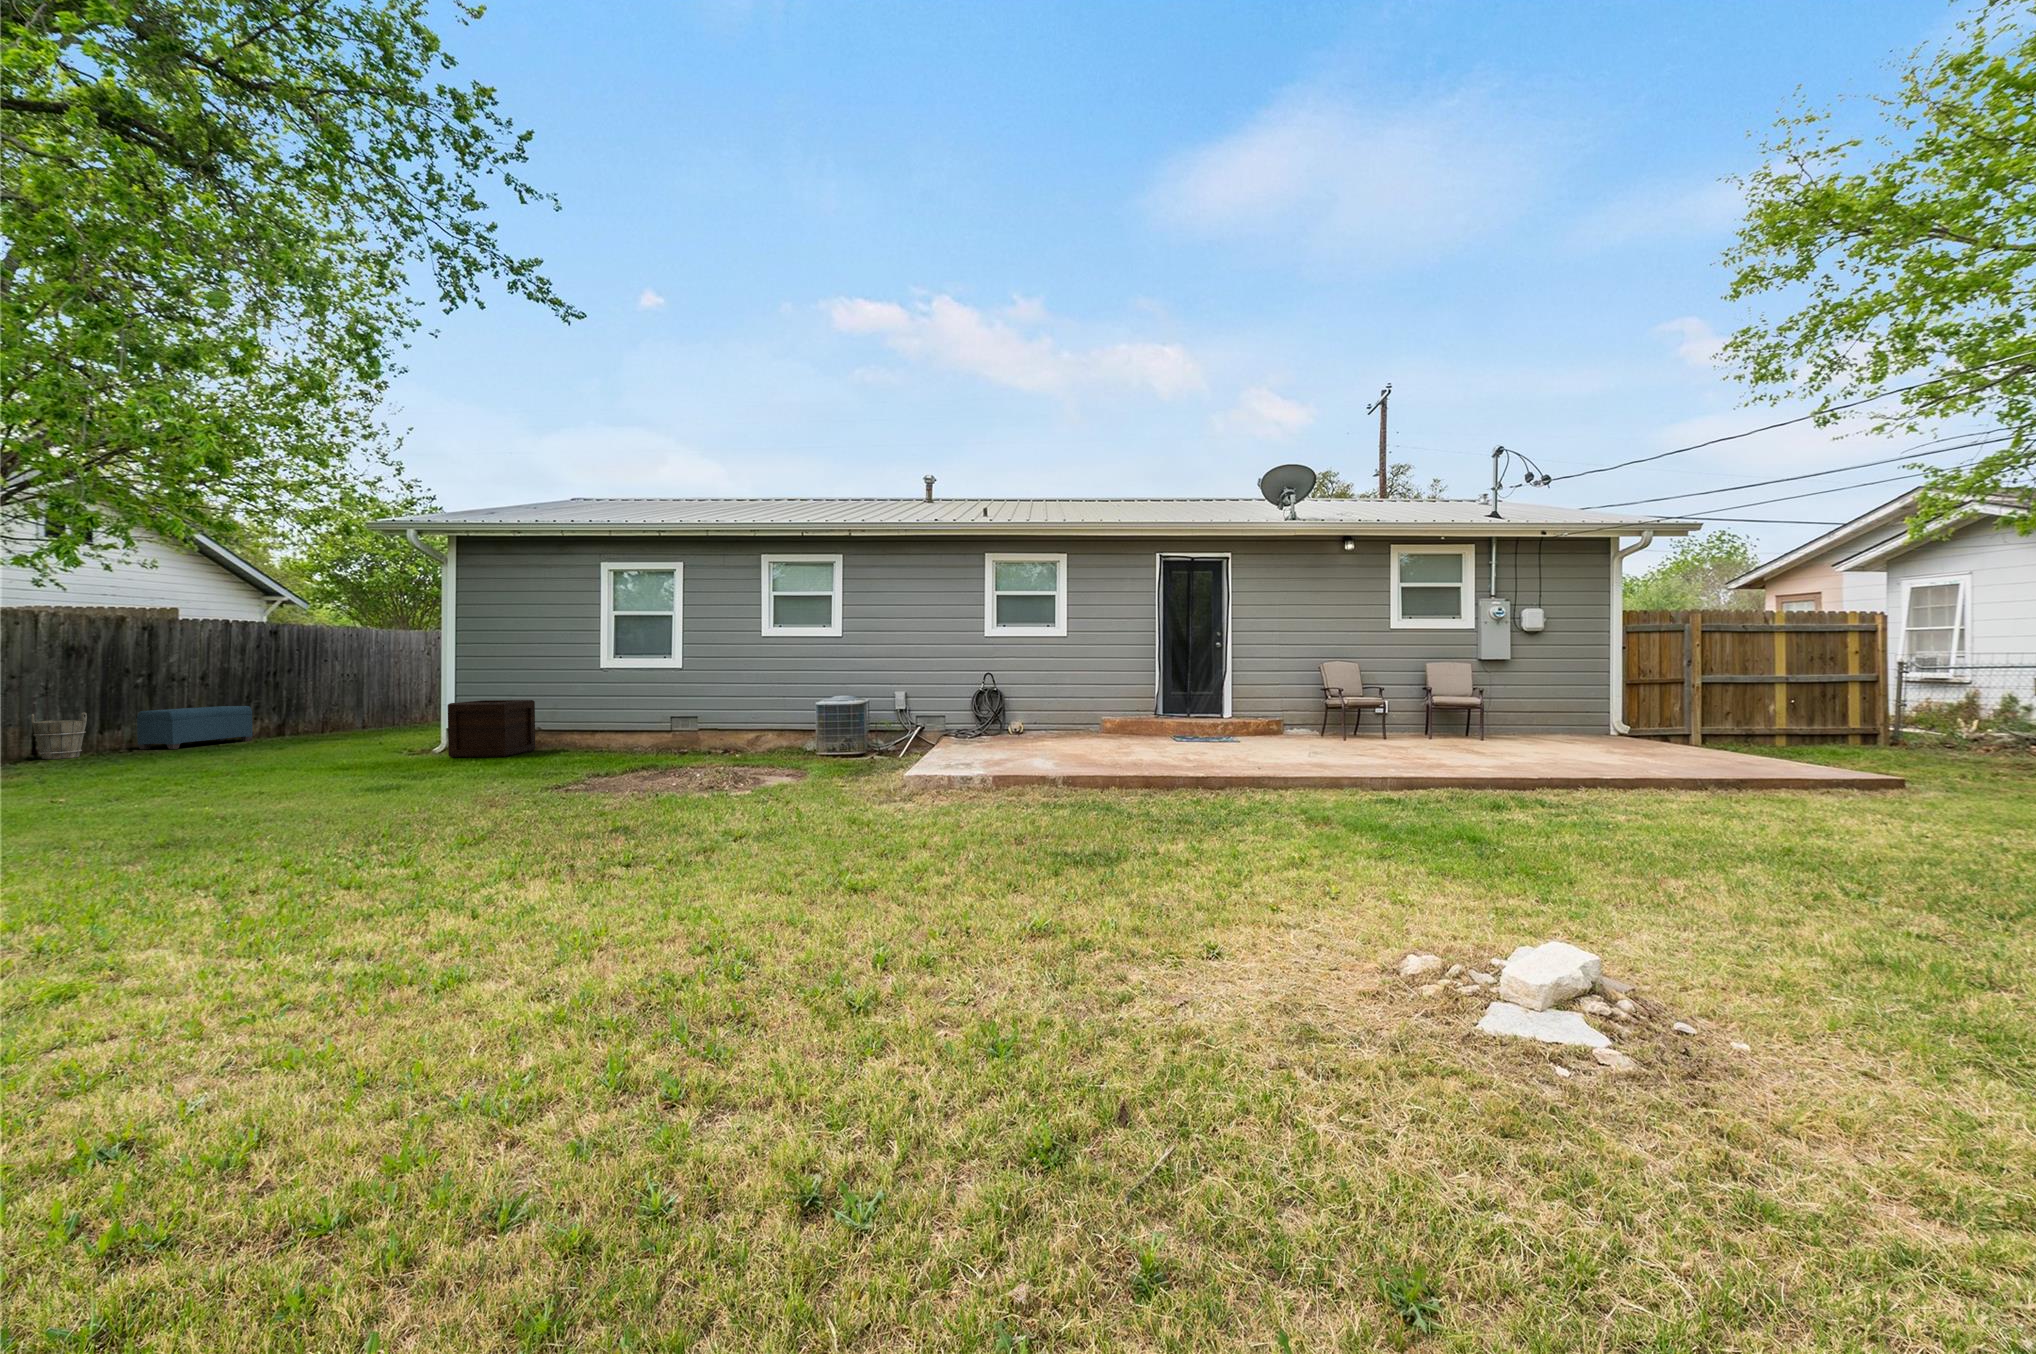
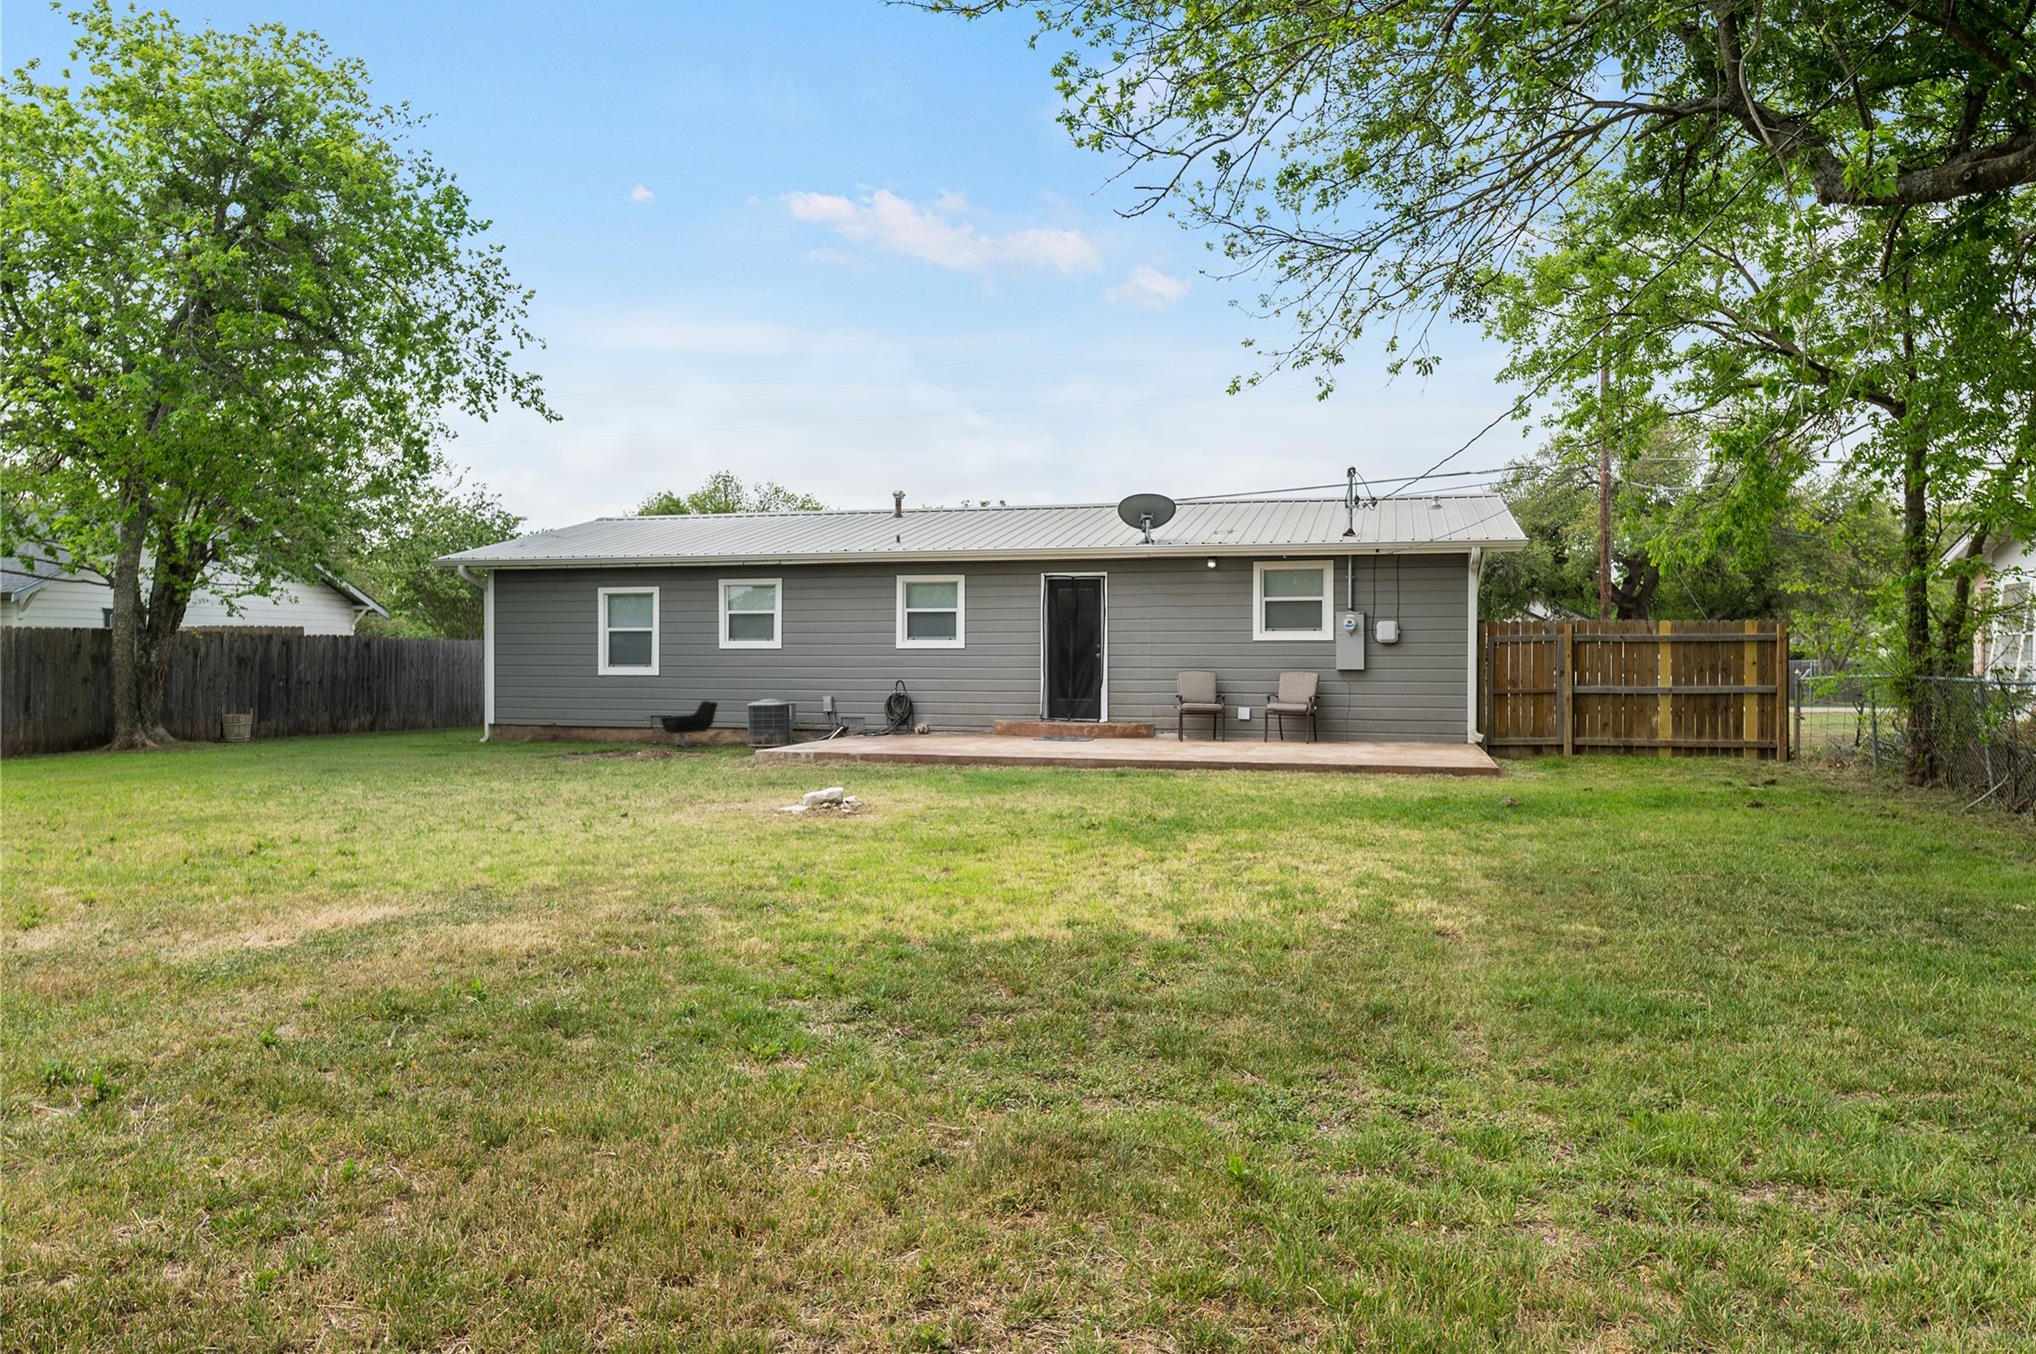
lounge chair: none [689,698,765,757] -> present [661,701,717,747]
wooden crate: present [448,700,535,757] -> none [488,701,551,746]
bench: present [137,706,253,749] -> none [279,703,351,737]

